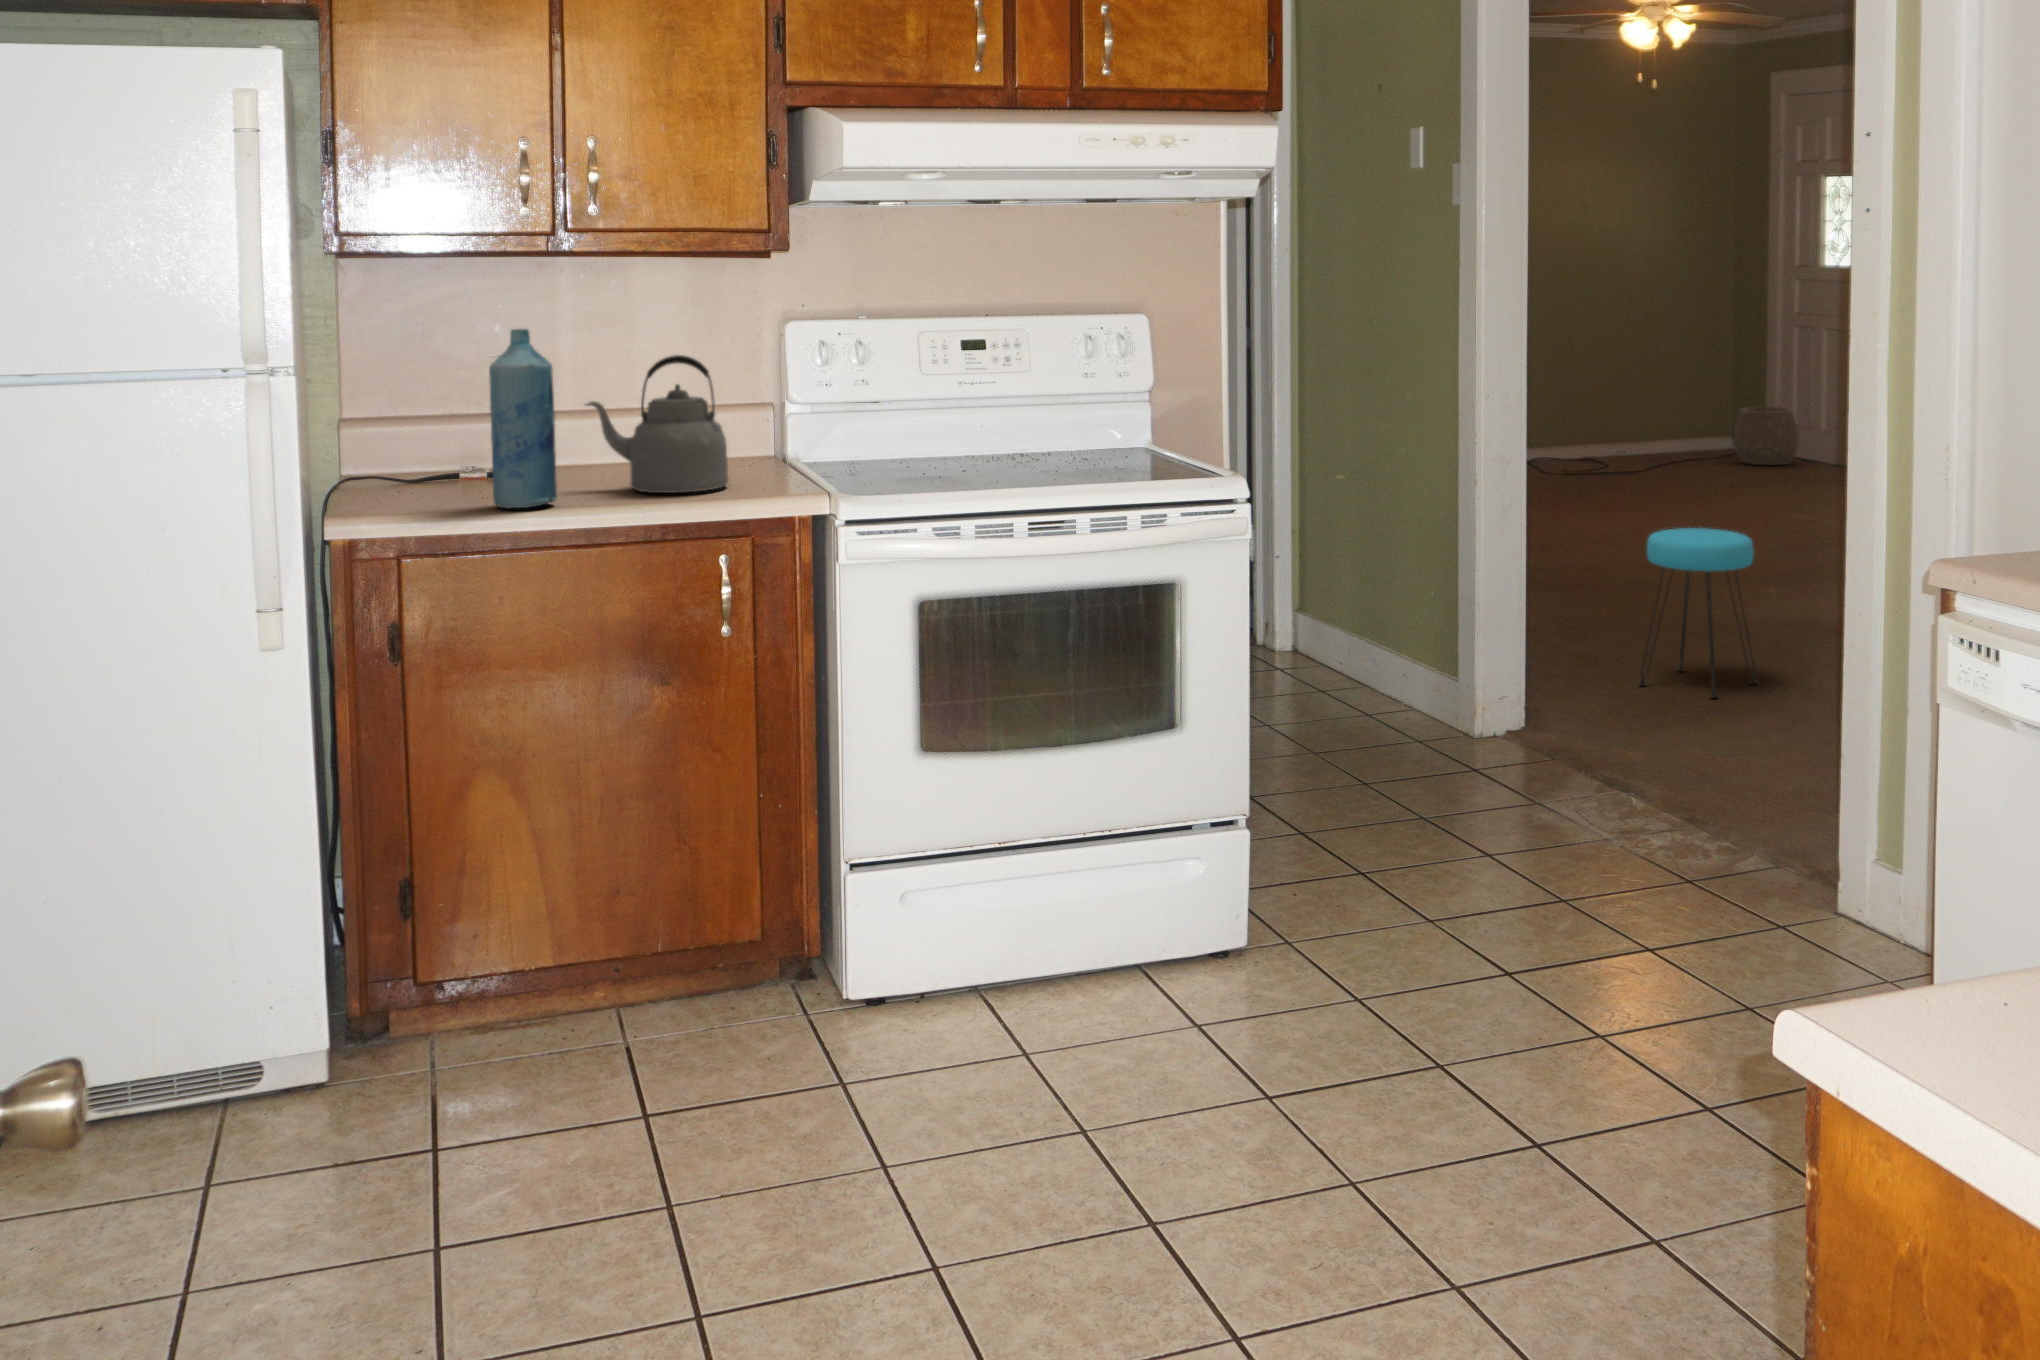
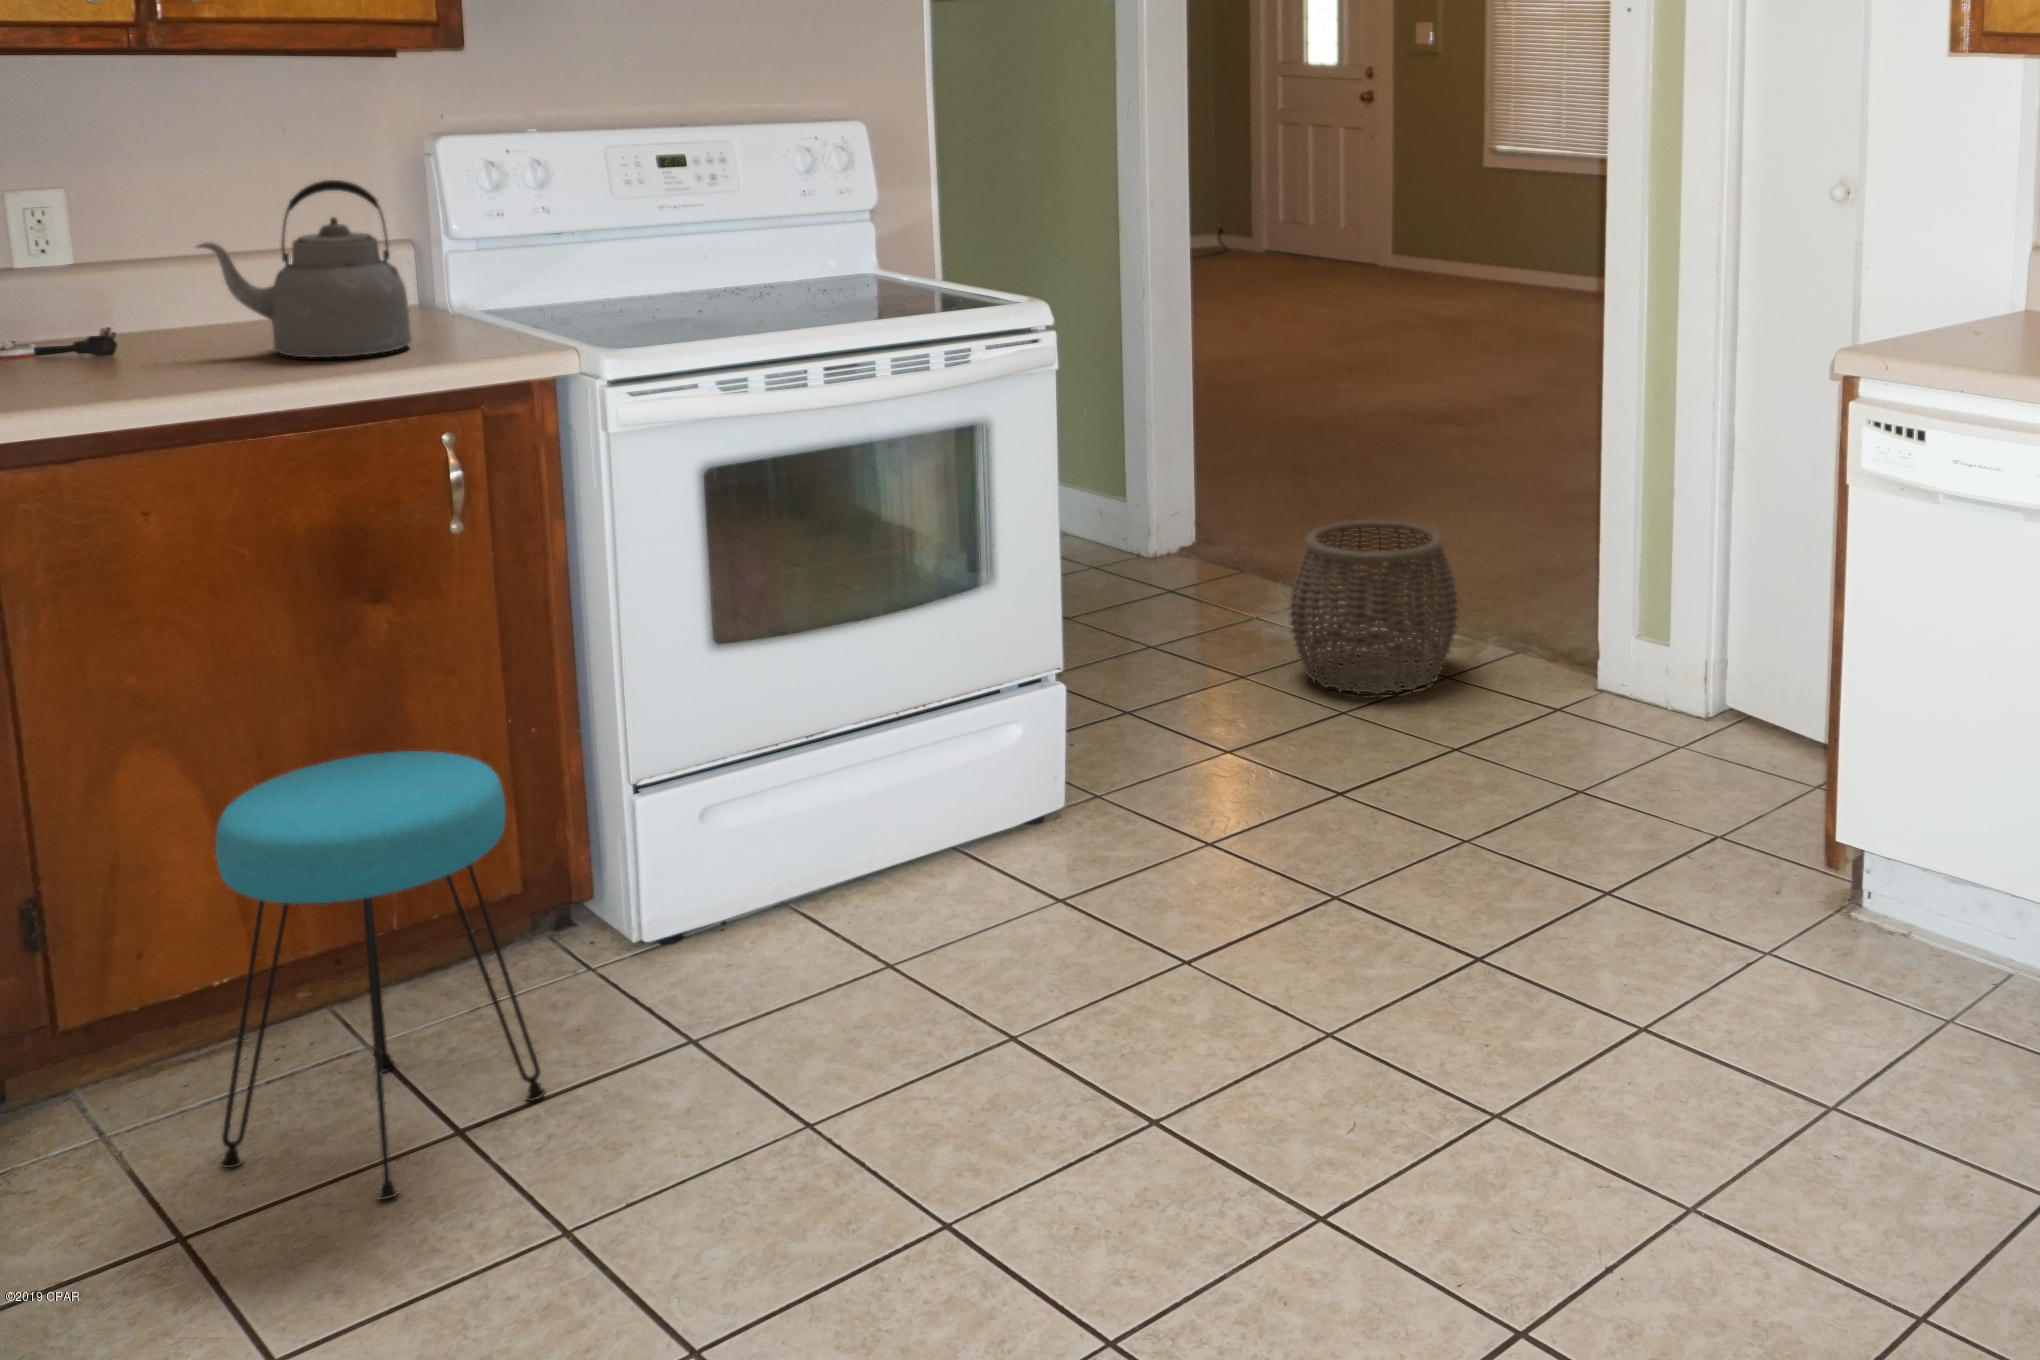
bottle: present [489,329,557,508] -> none [83,148,197,389]
woven basket: present [1734,407,1800,465] -> present [1289,520,1458,694]
stool: present [1640,528,1756,697] -> present [216,751,545,1200]

